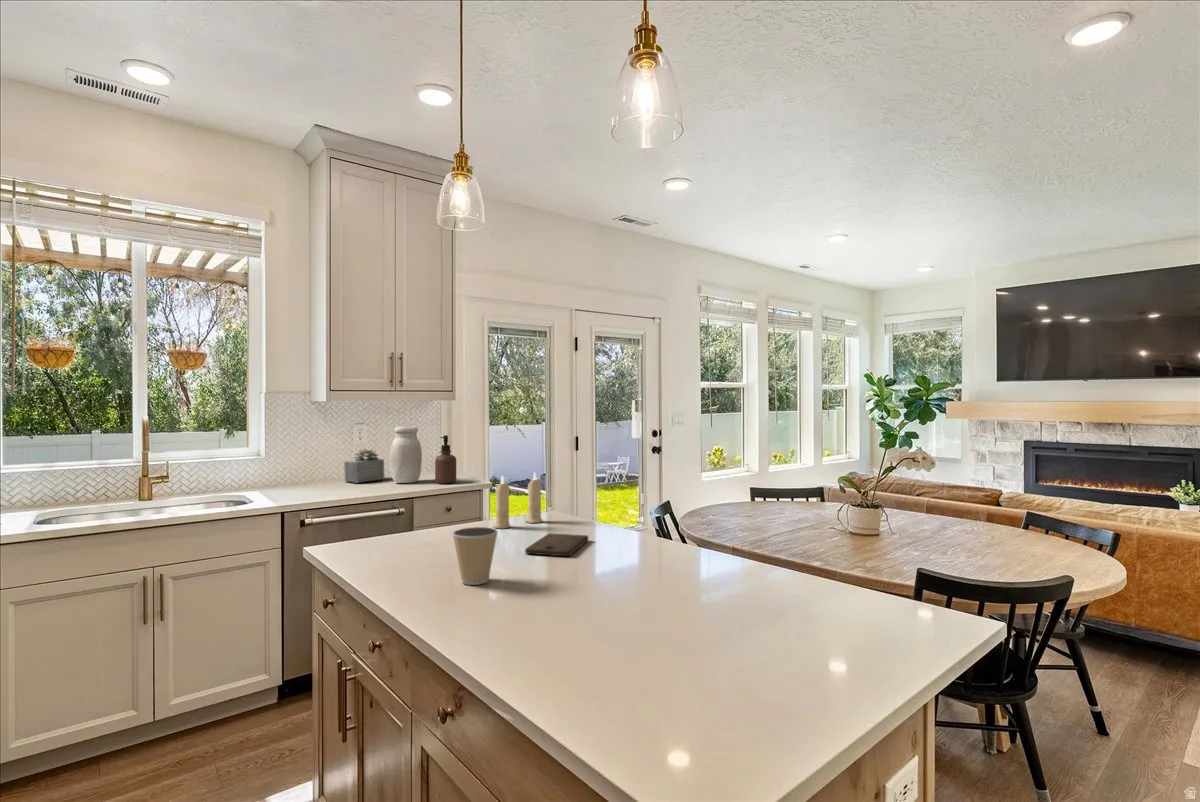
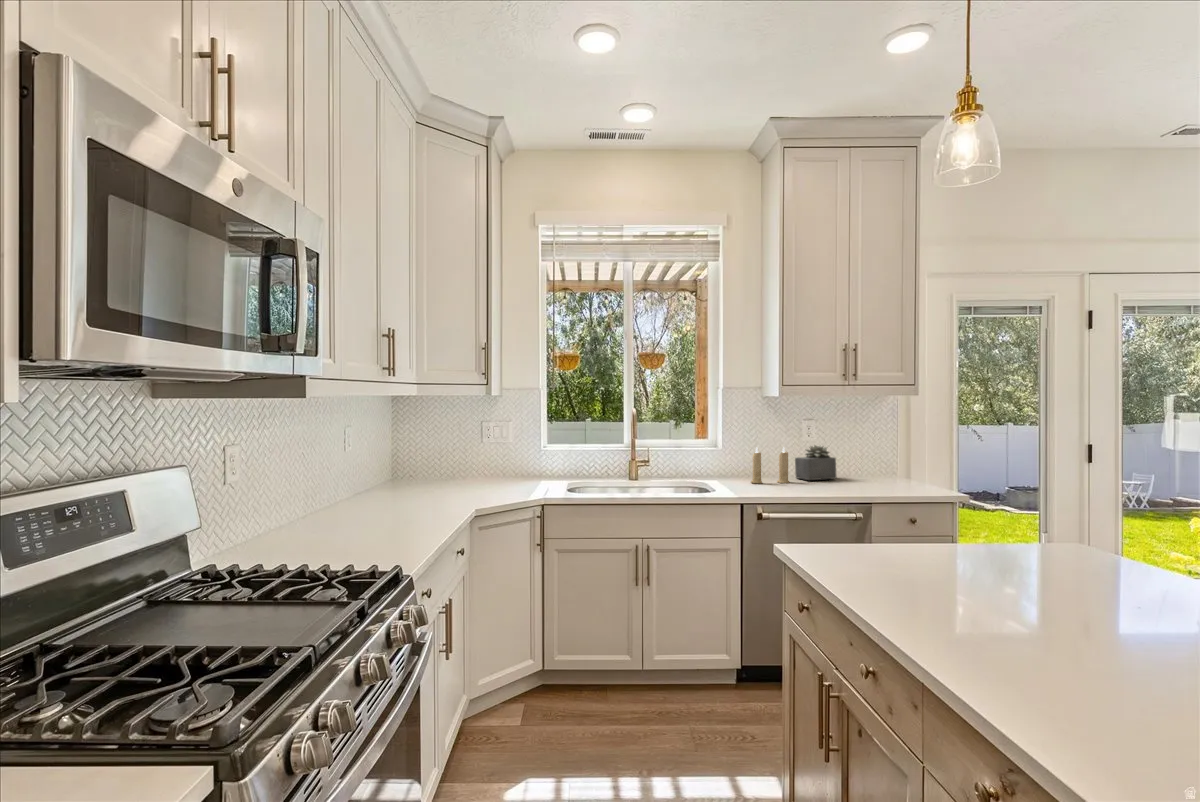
jar: present [390,426,422,483] -> none [844,423,879,485]
soap dispenser: present [435,435,457,484] -> none [896,435,923,490]
candle: present [493,472,542,529] -> present [751,447,789,483]
coffee cup: present [453,527,498,585] -> none [964,553,1032,629]
cutting board: present [525,533,588,556] -> none [1060,574,1164,614]

